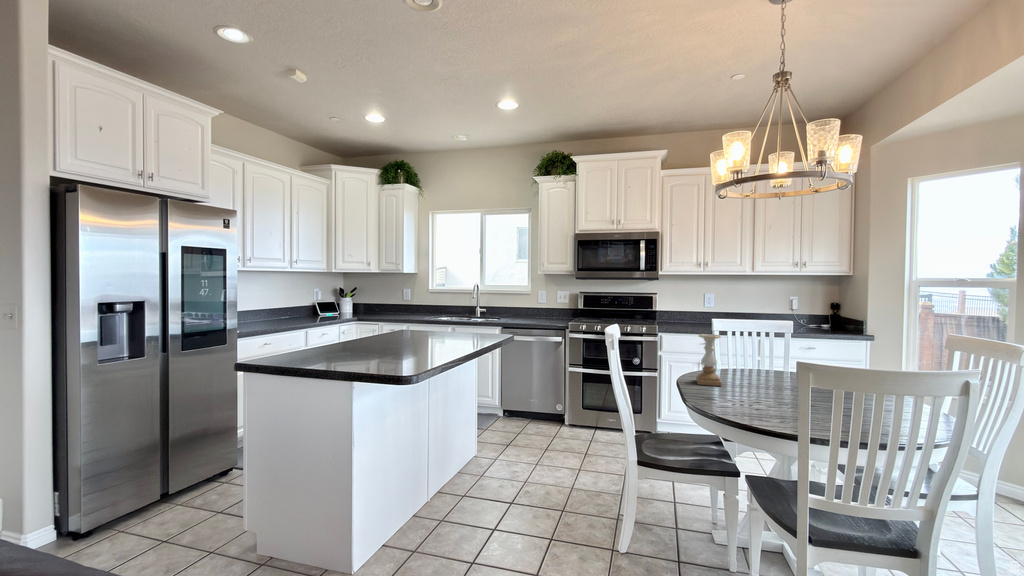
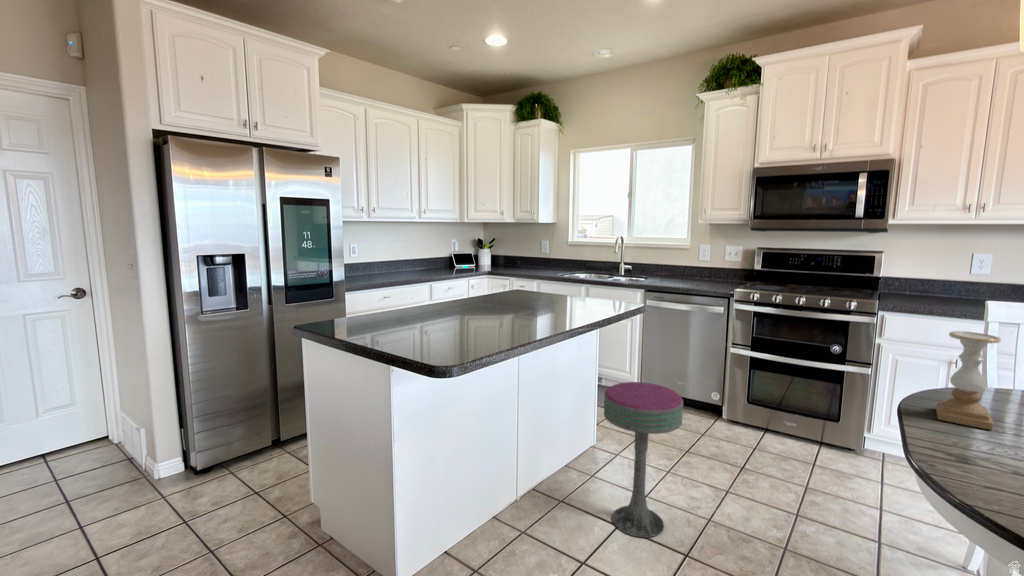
bar stool: none [497,391,553,508] -> present [604,382,683,538]

